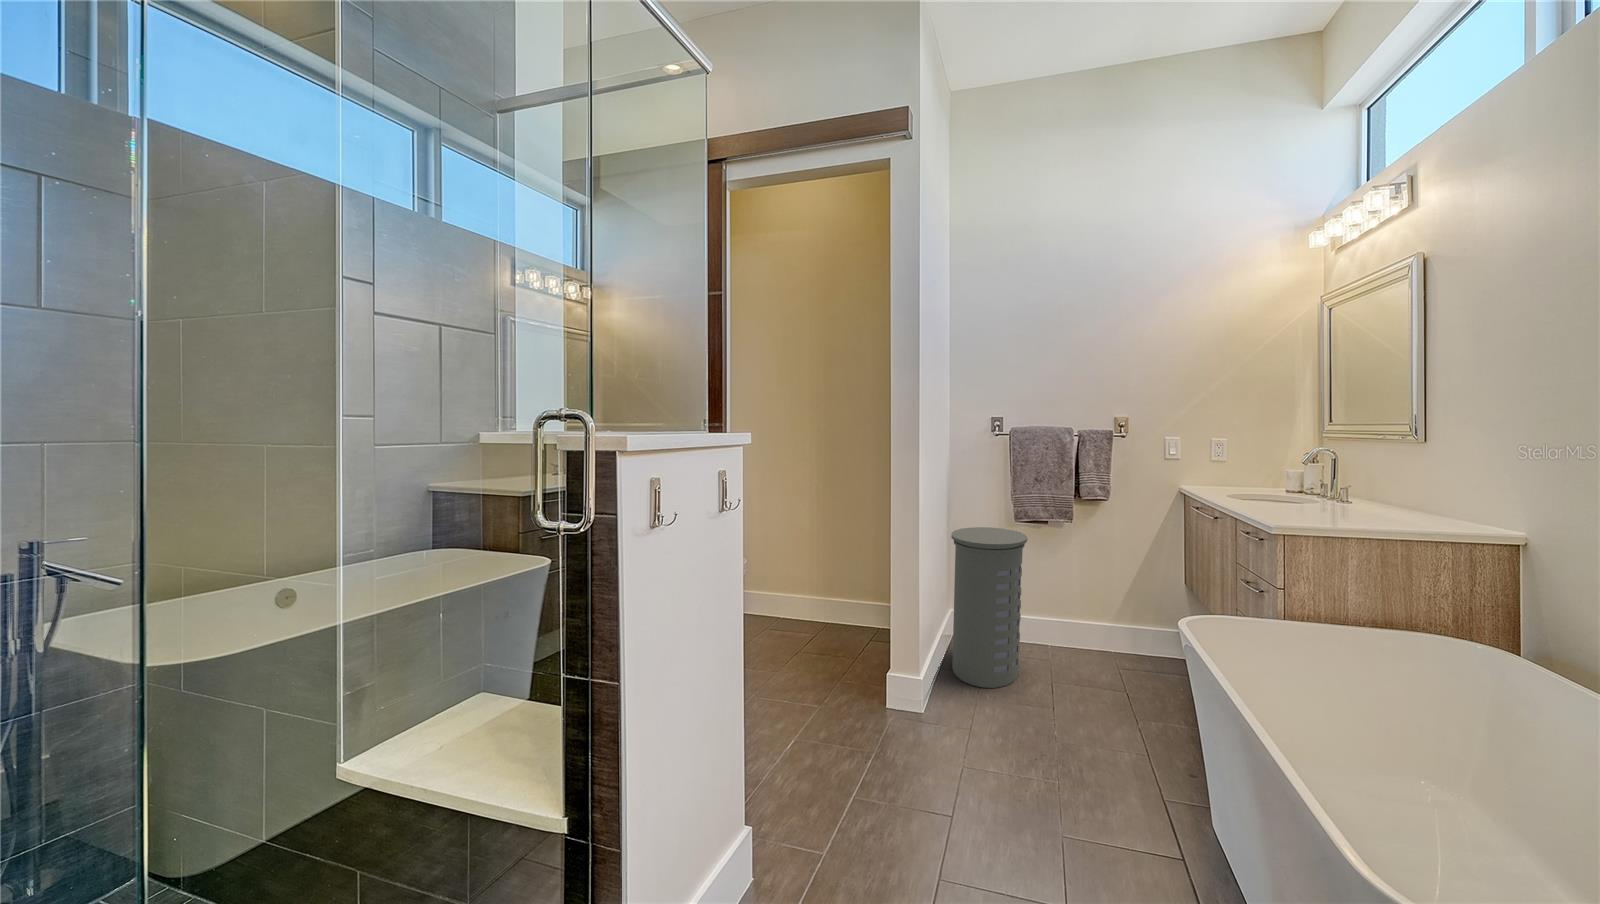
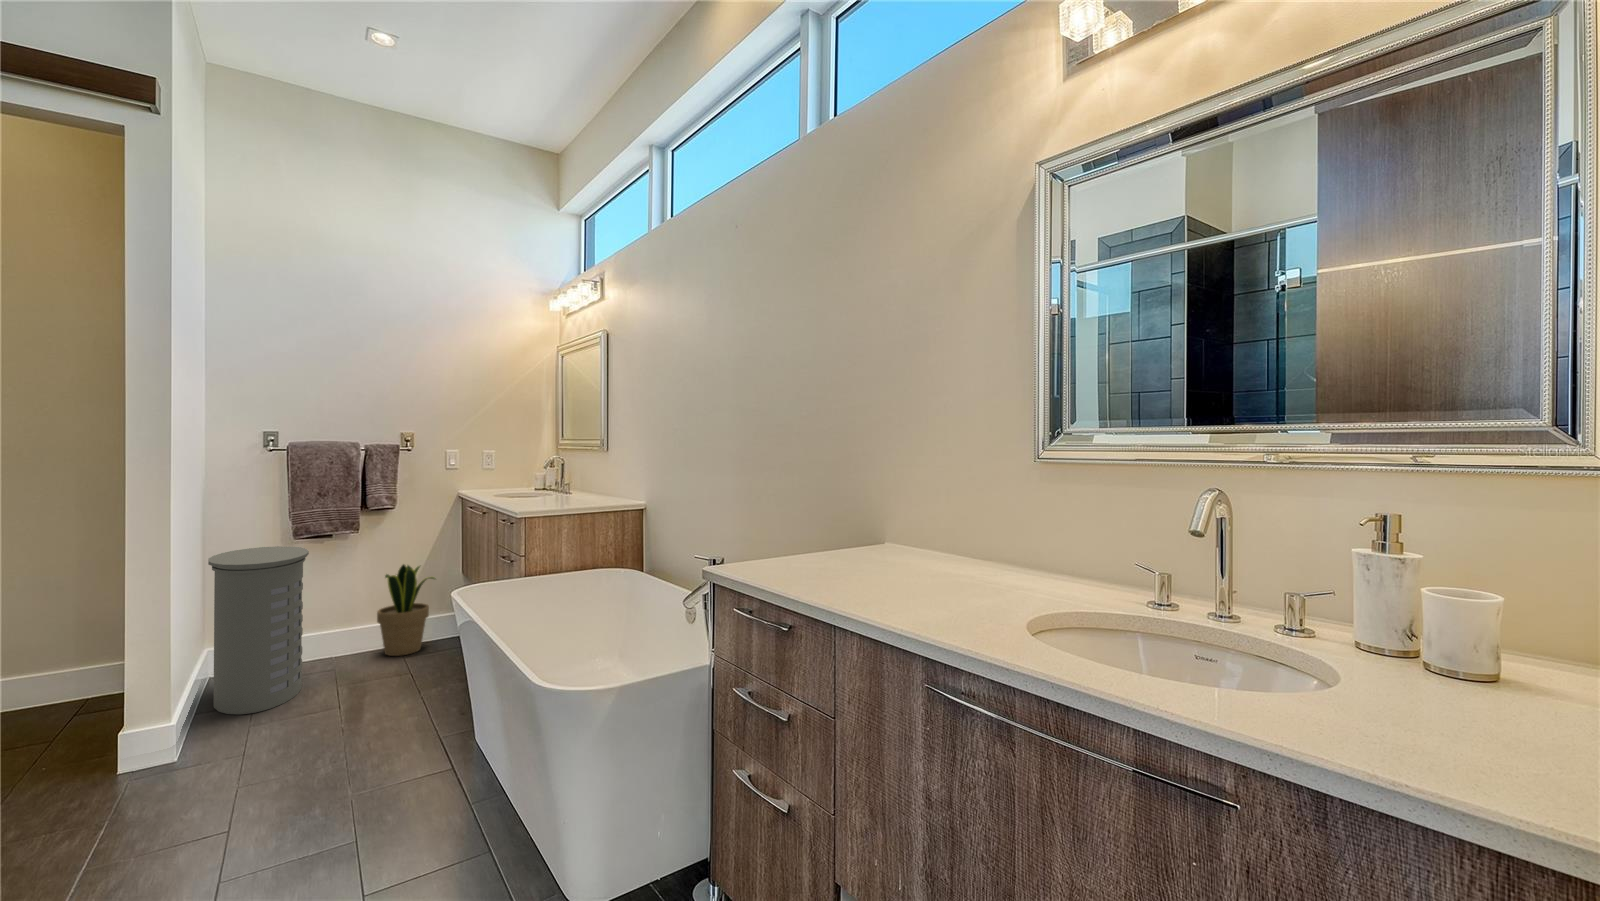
potted plant: none [1087,565,1151,669] -> present [377,564,435,656]

